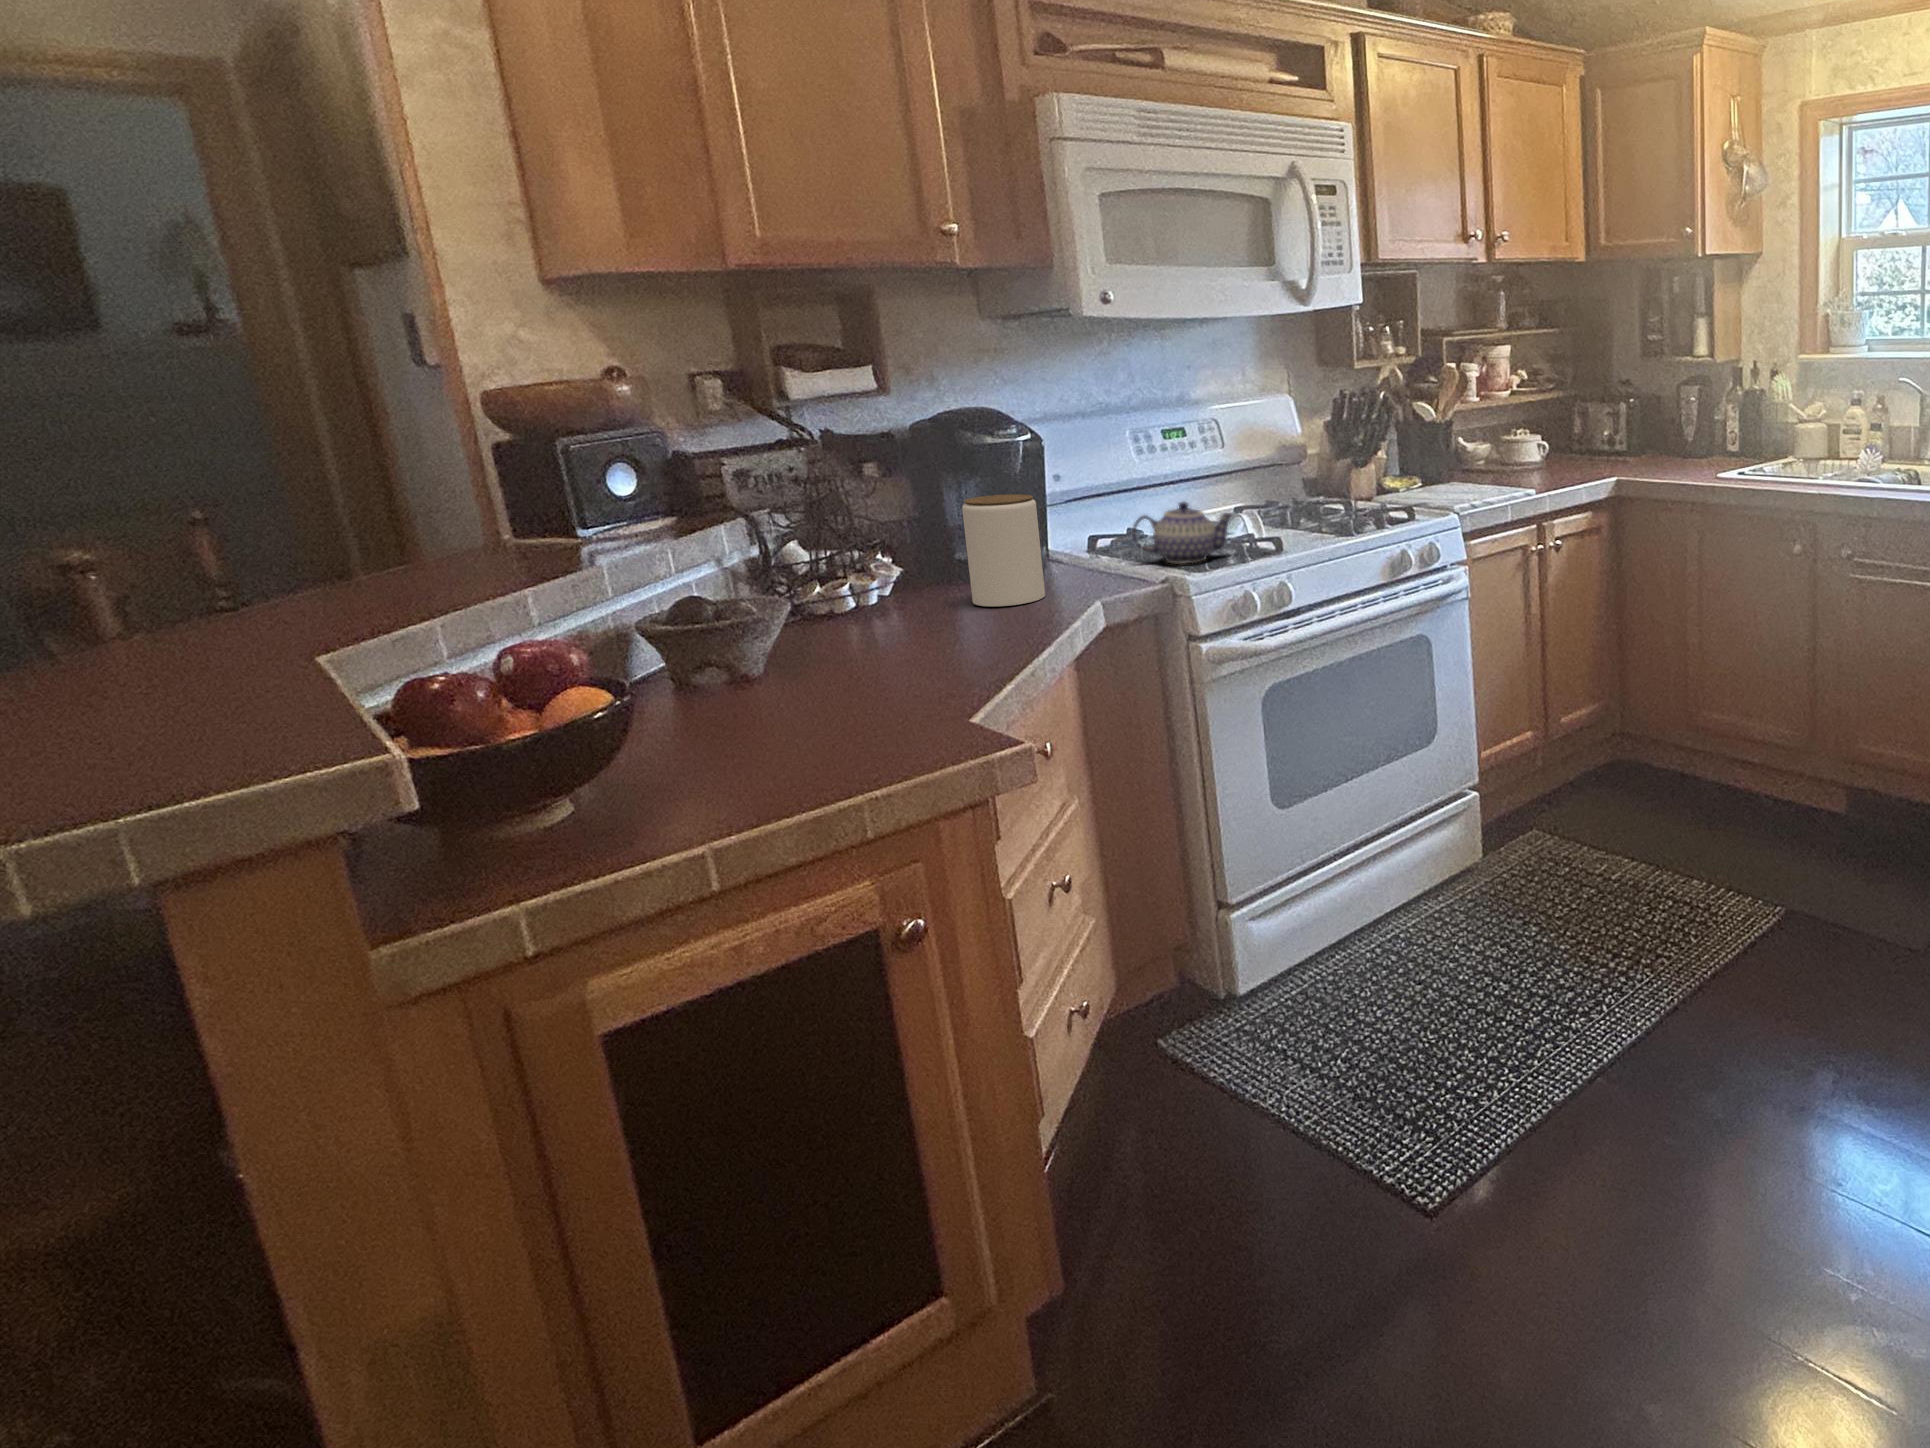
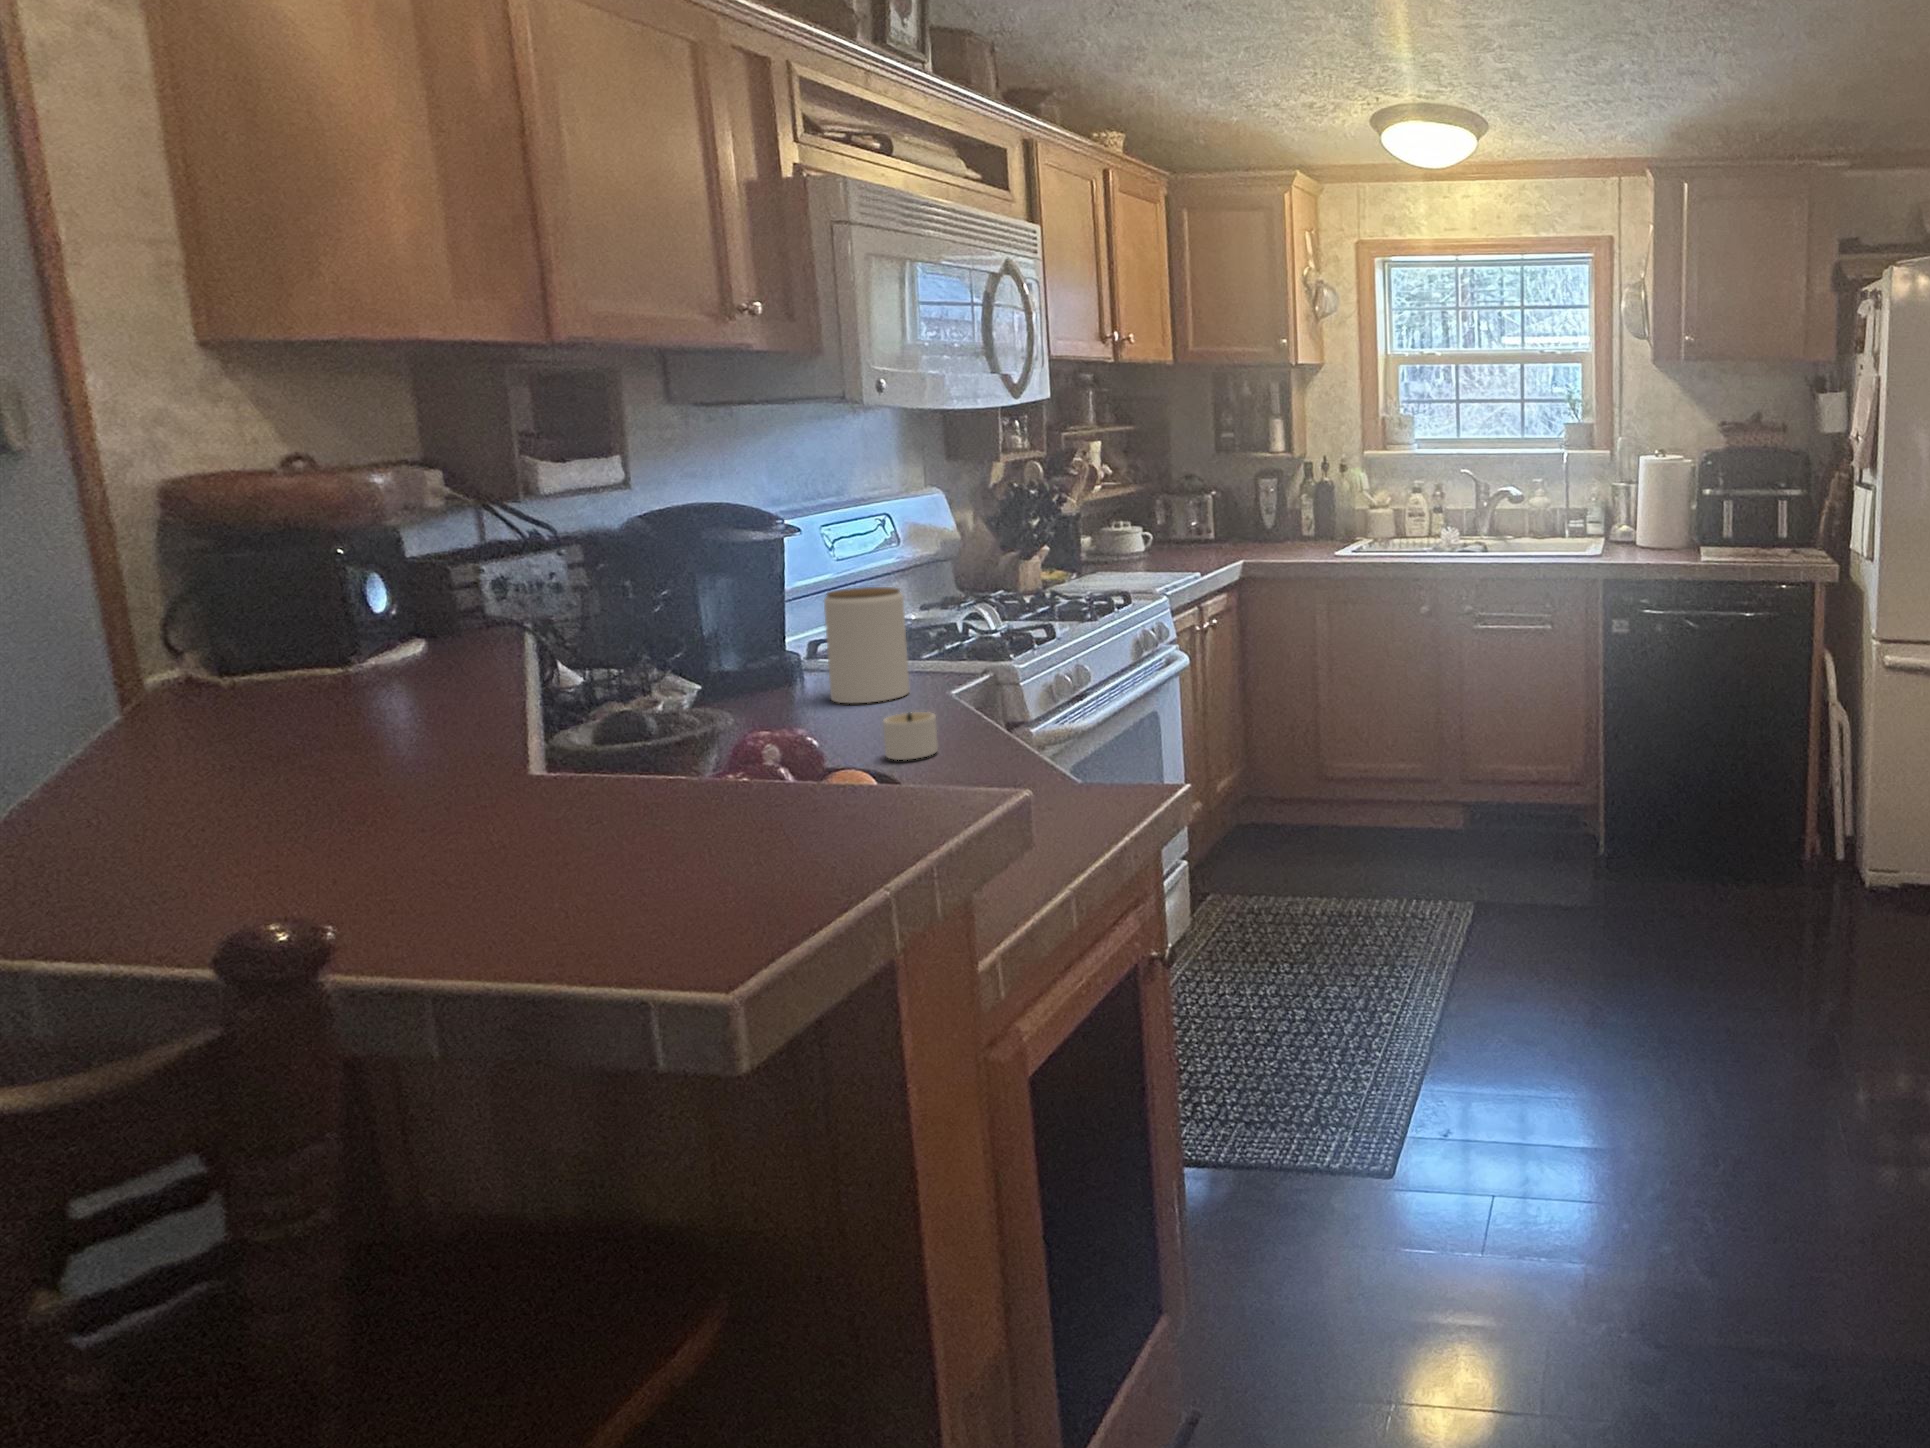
teapot: present [1132,502,1232,564] -> none [932,592,1027,654]
candle: none [855,629,933,678] -> present [883,712,938,760]

